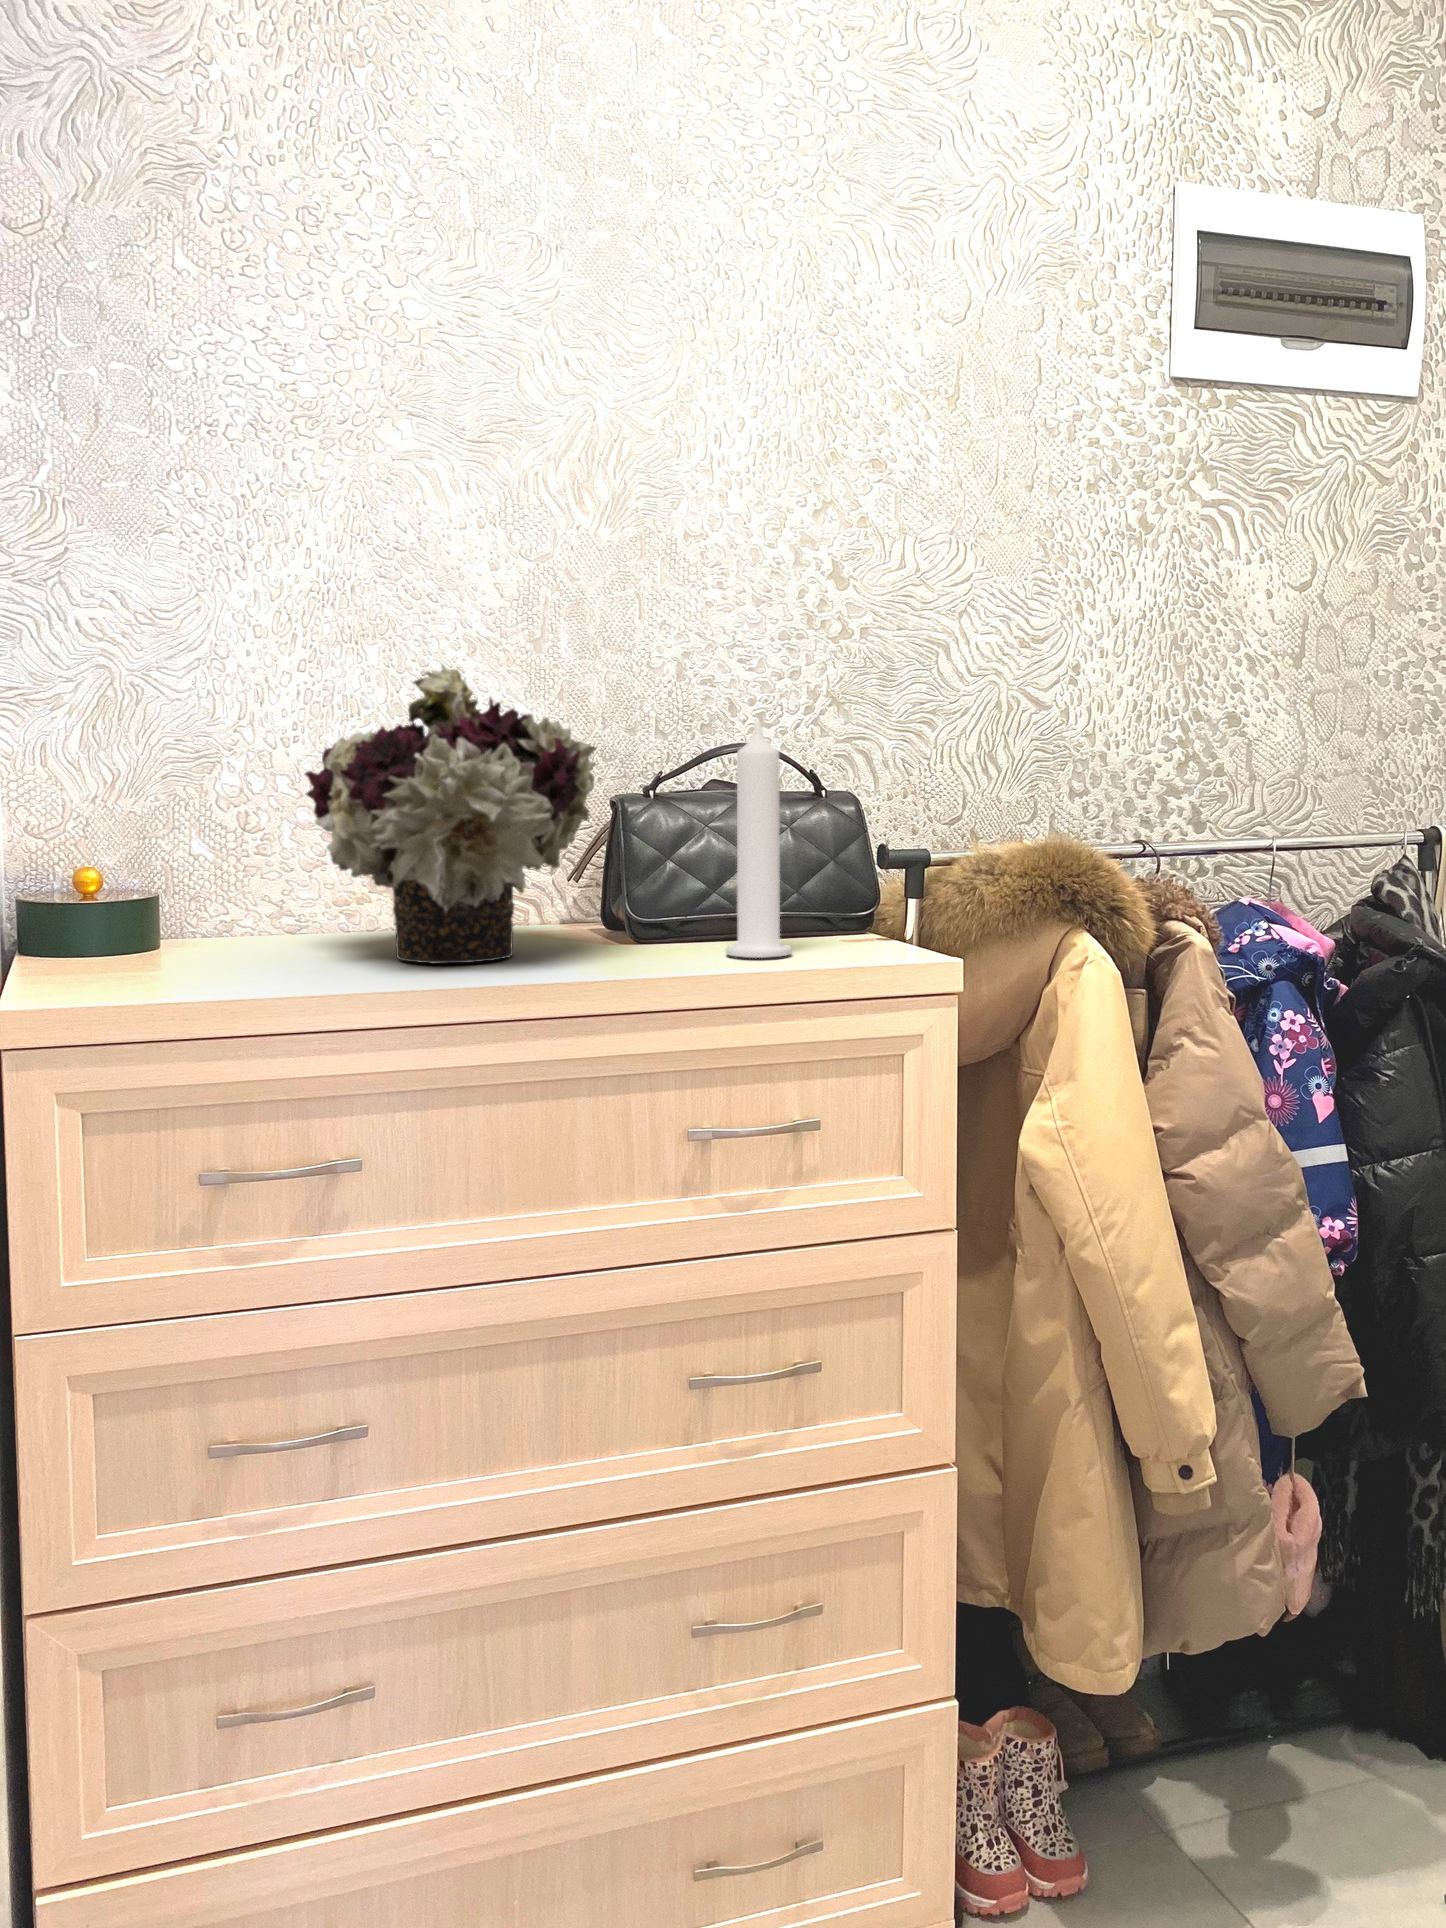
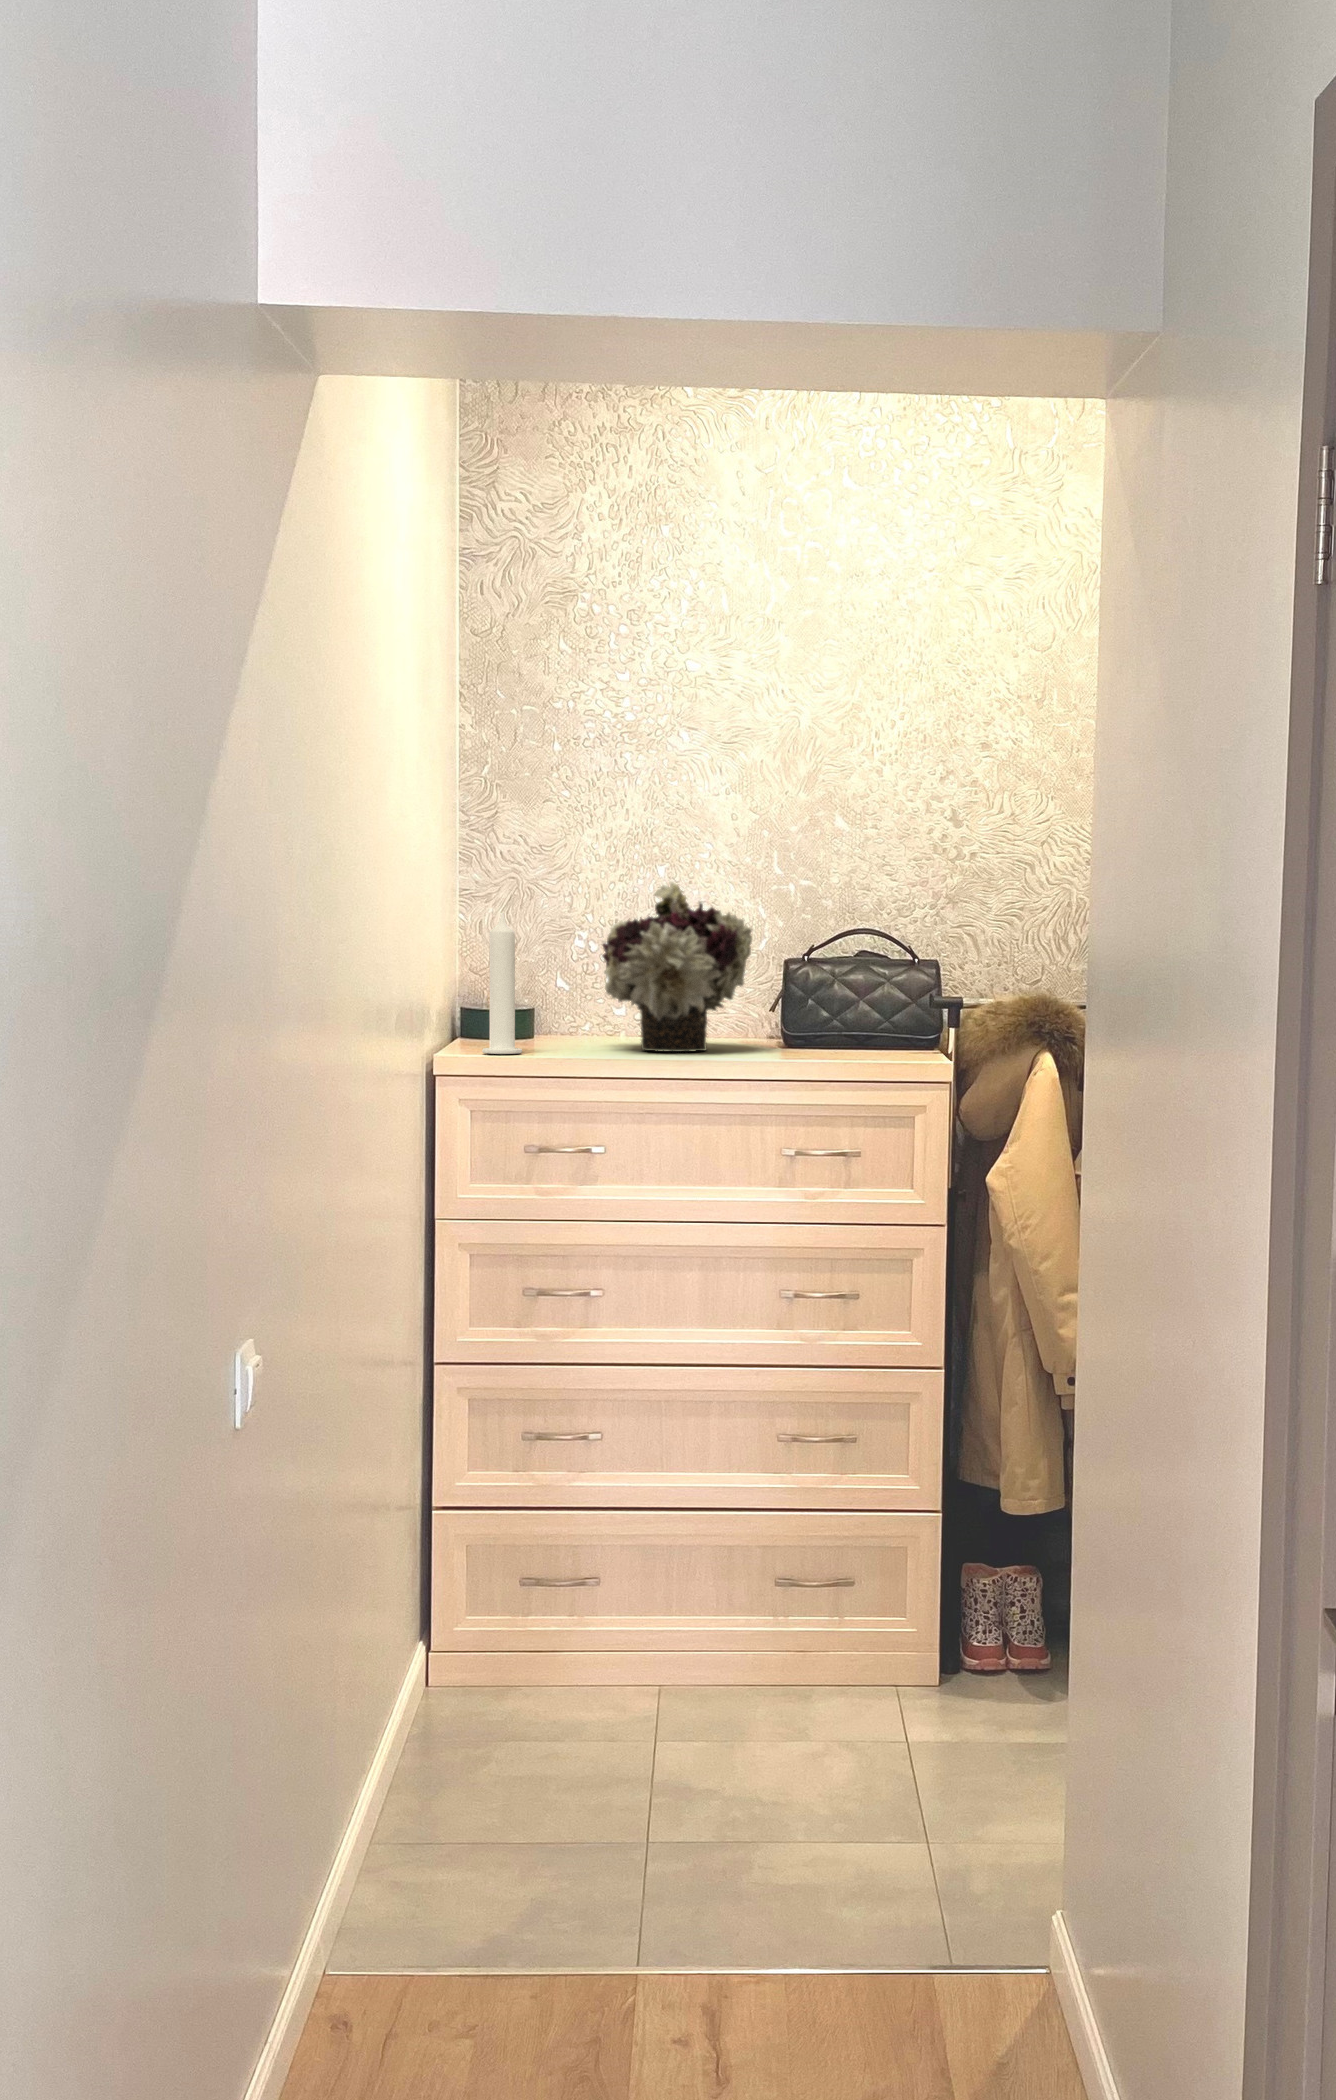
candle: present [725,721,792,958] -> present [482,912,522,1054]

